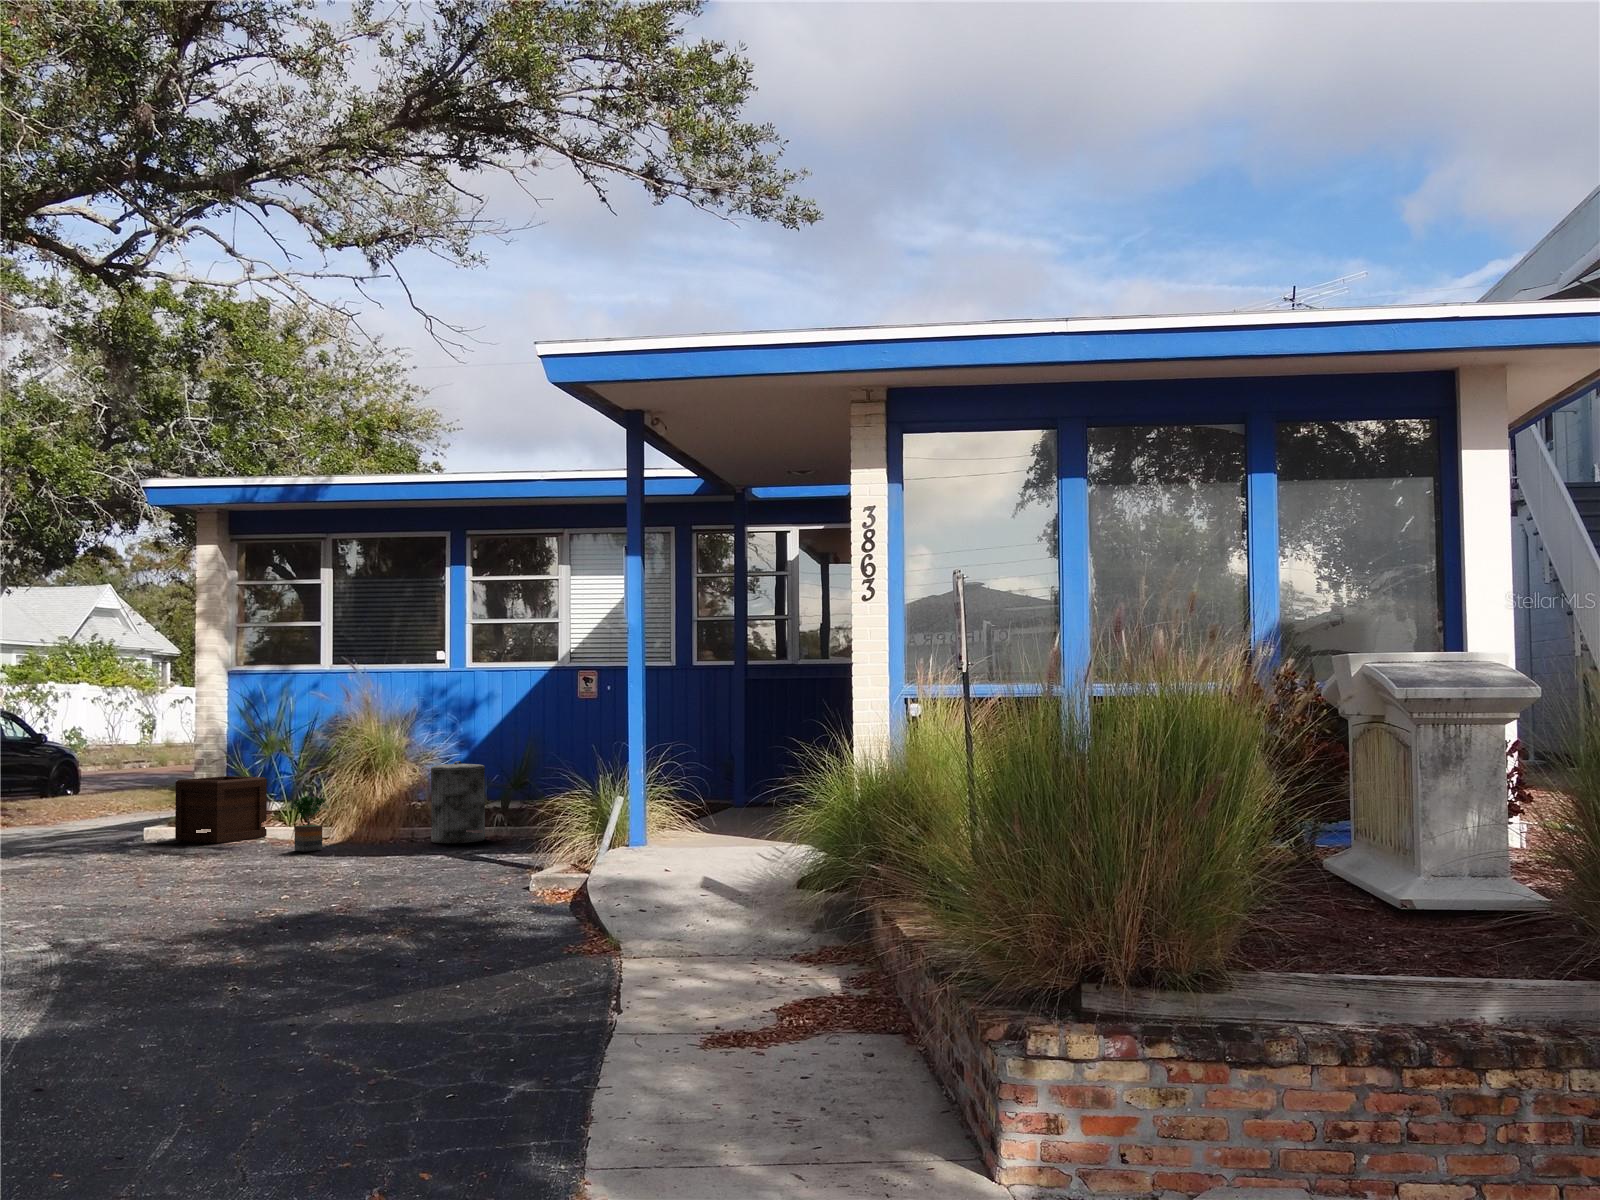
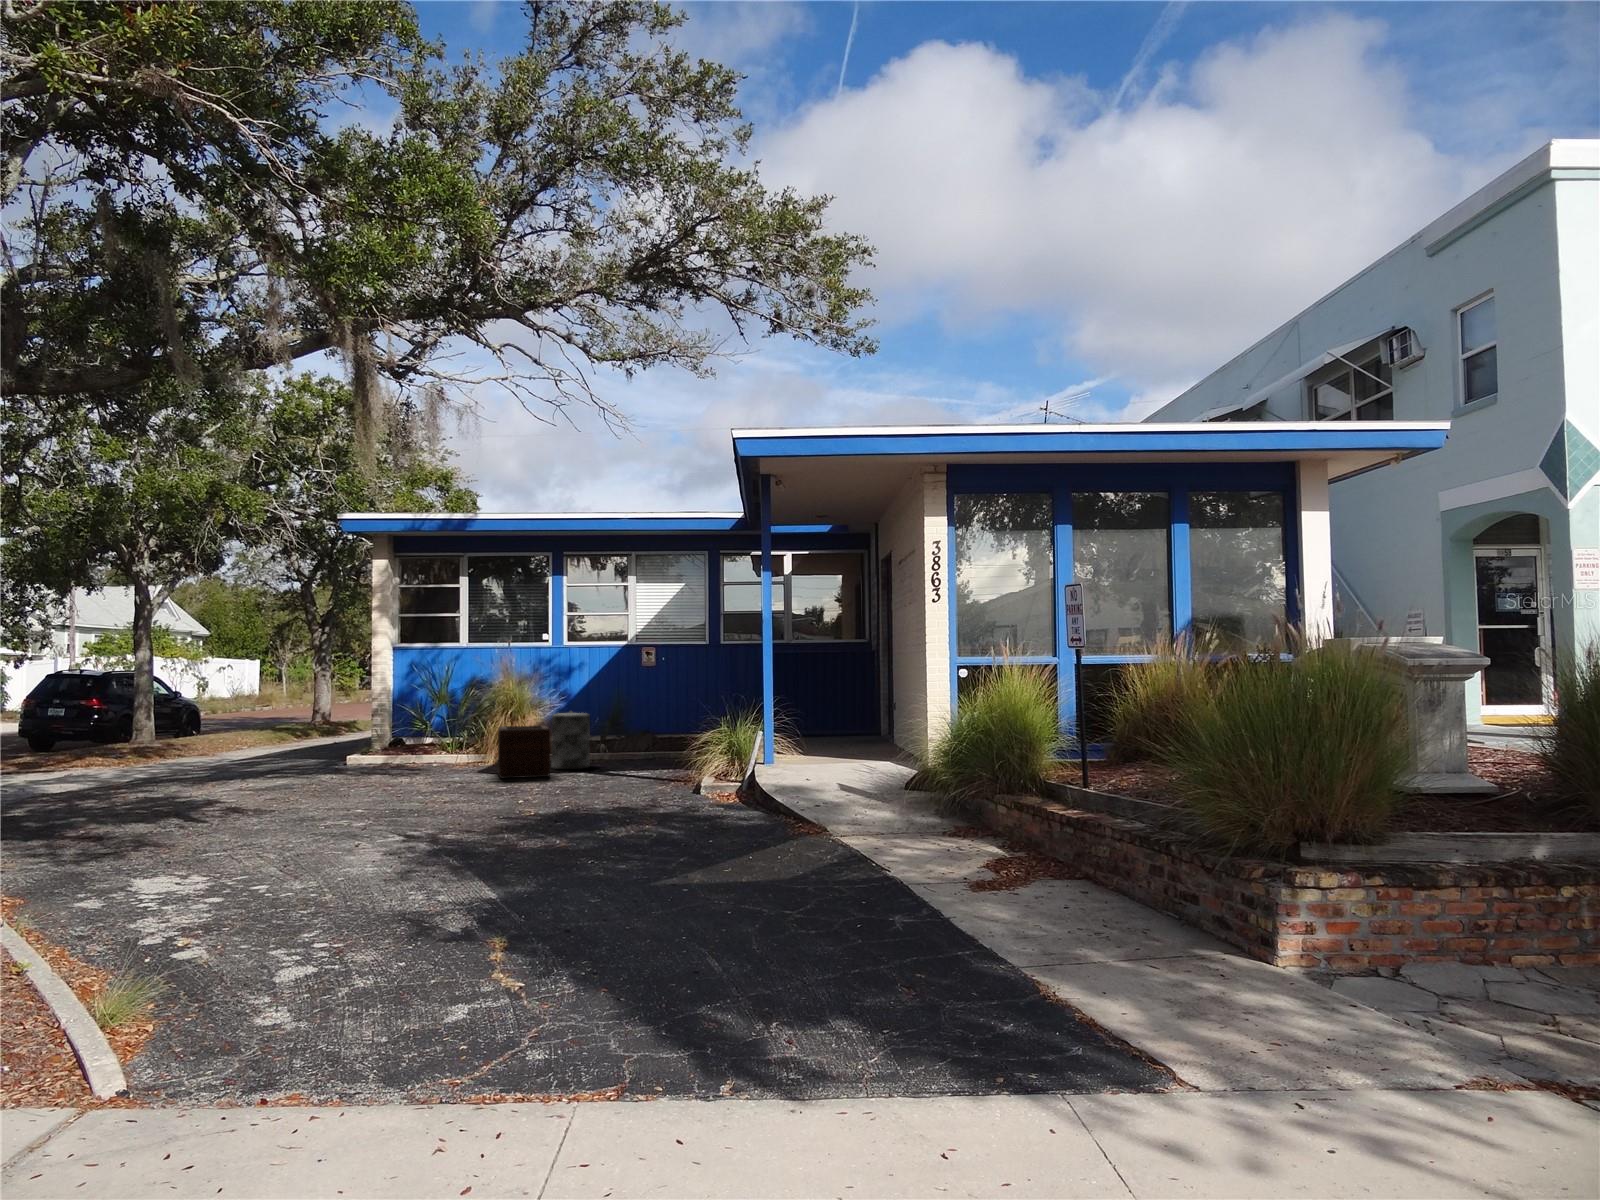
wooden crate: present [175,776,267,844] -> present [498,726,550,779]
potted tree: present [290,796,329,852] -> none [455,735,484,775]

